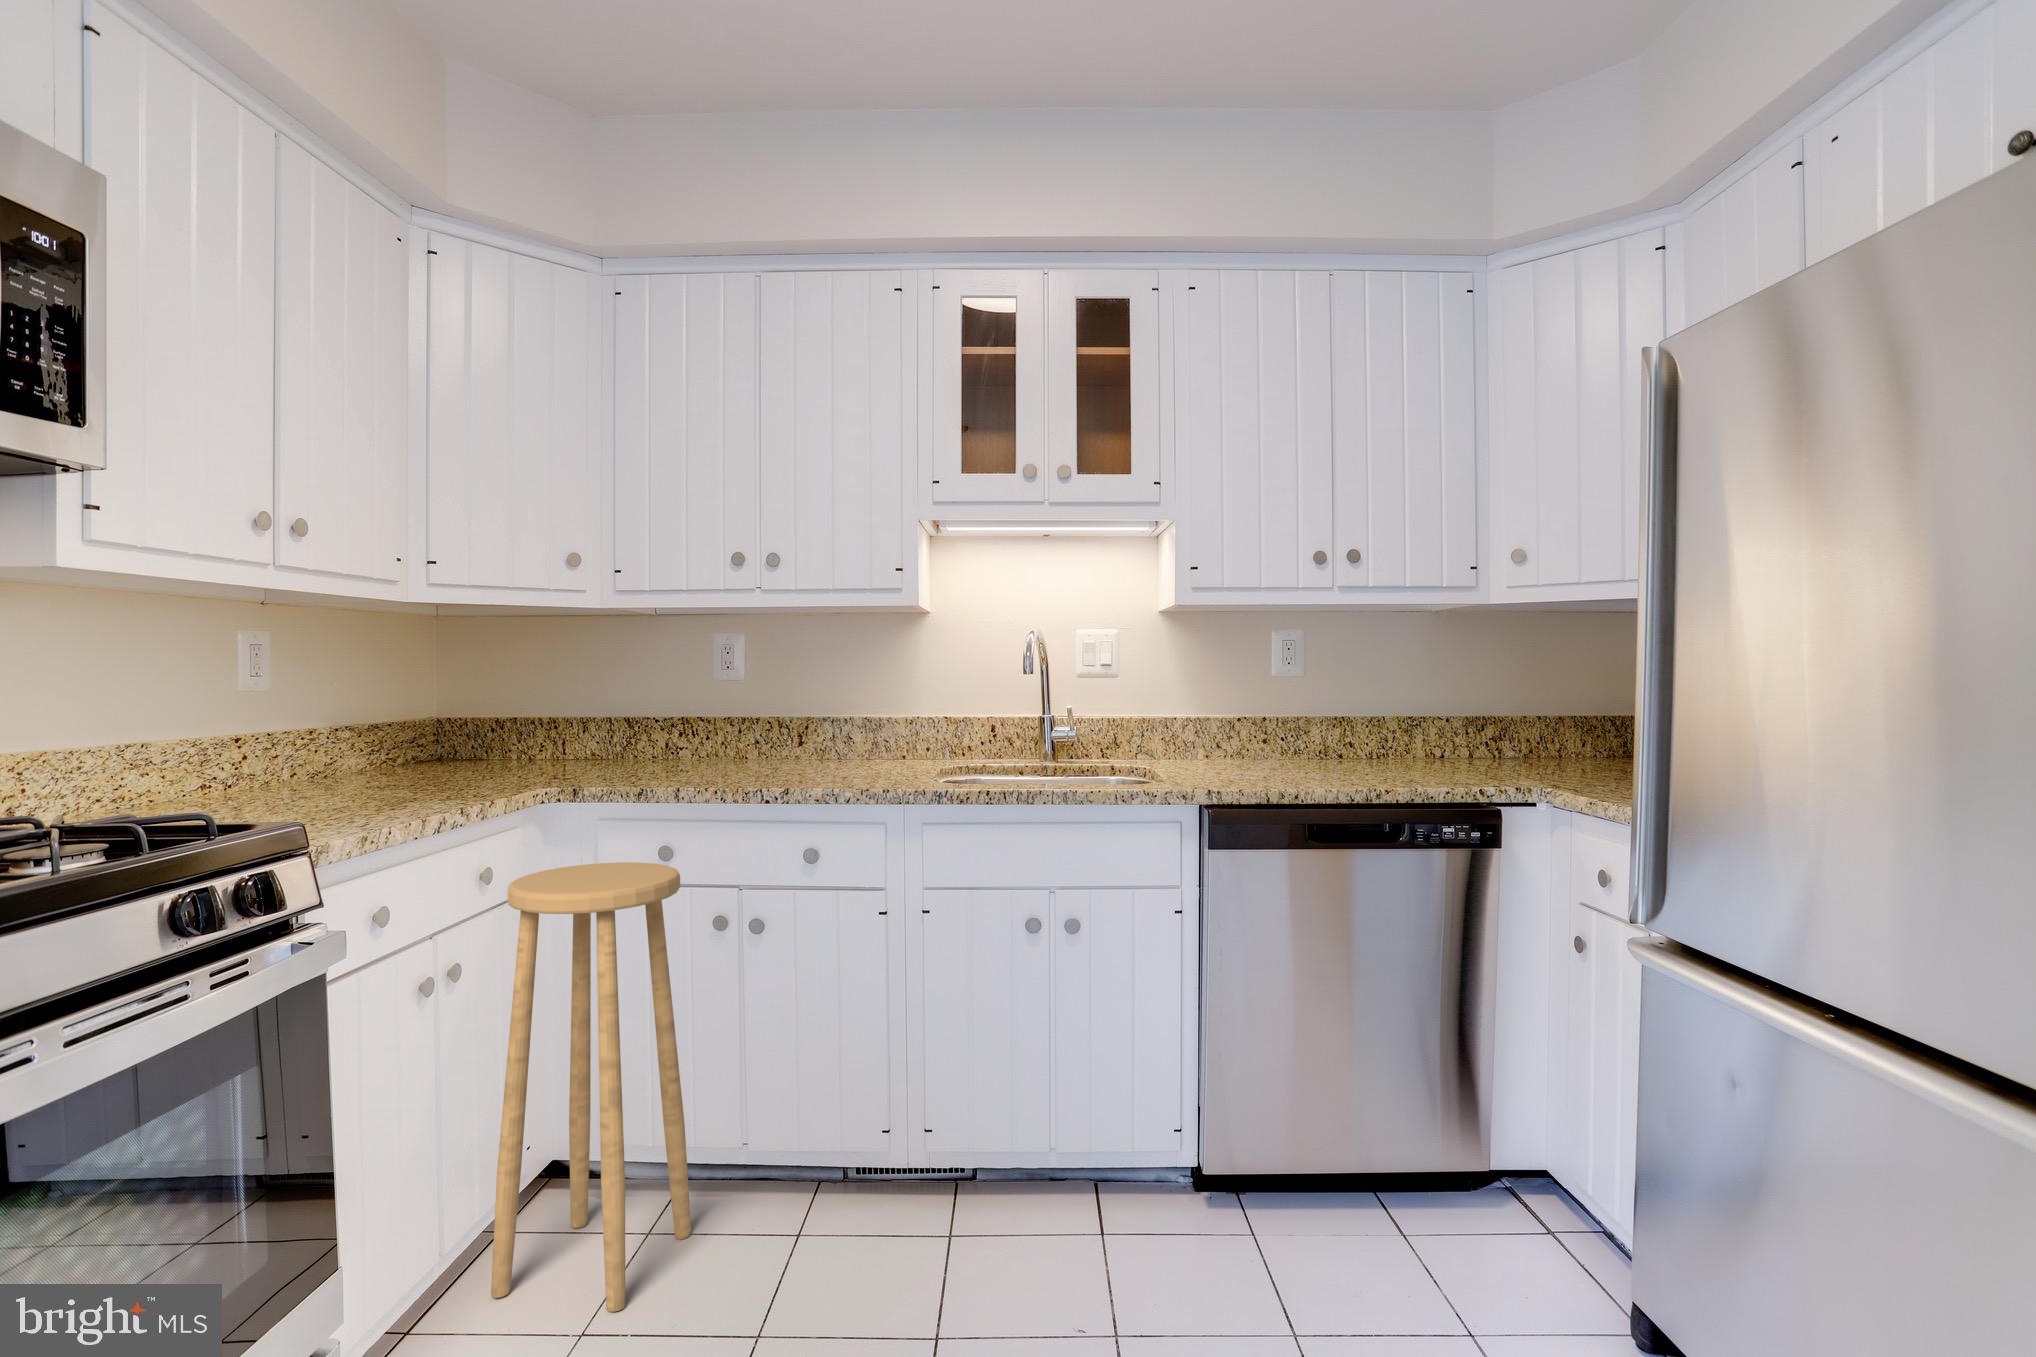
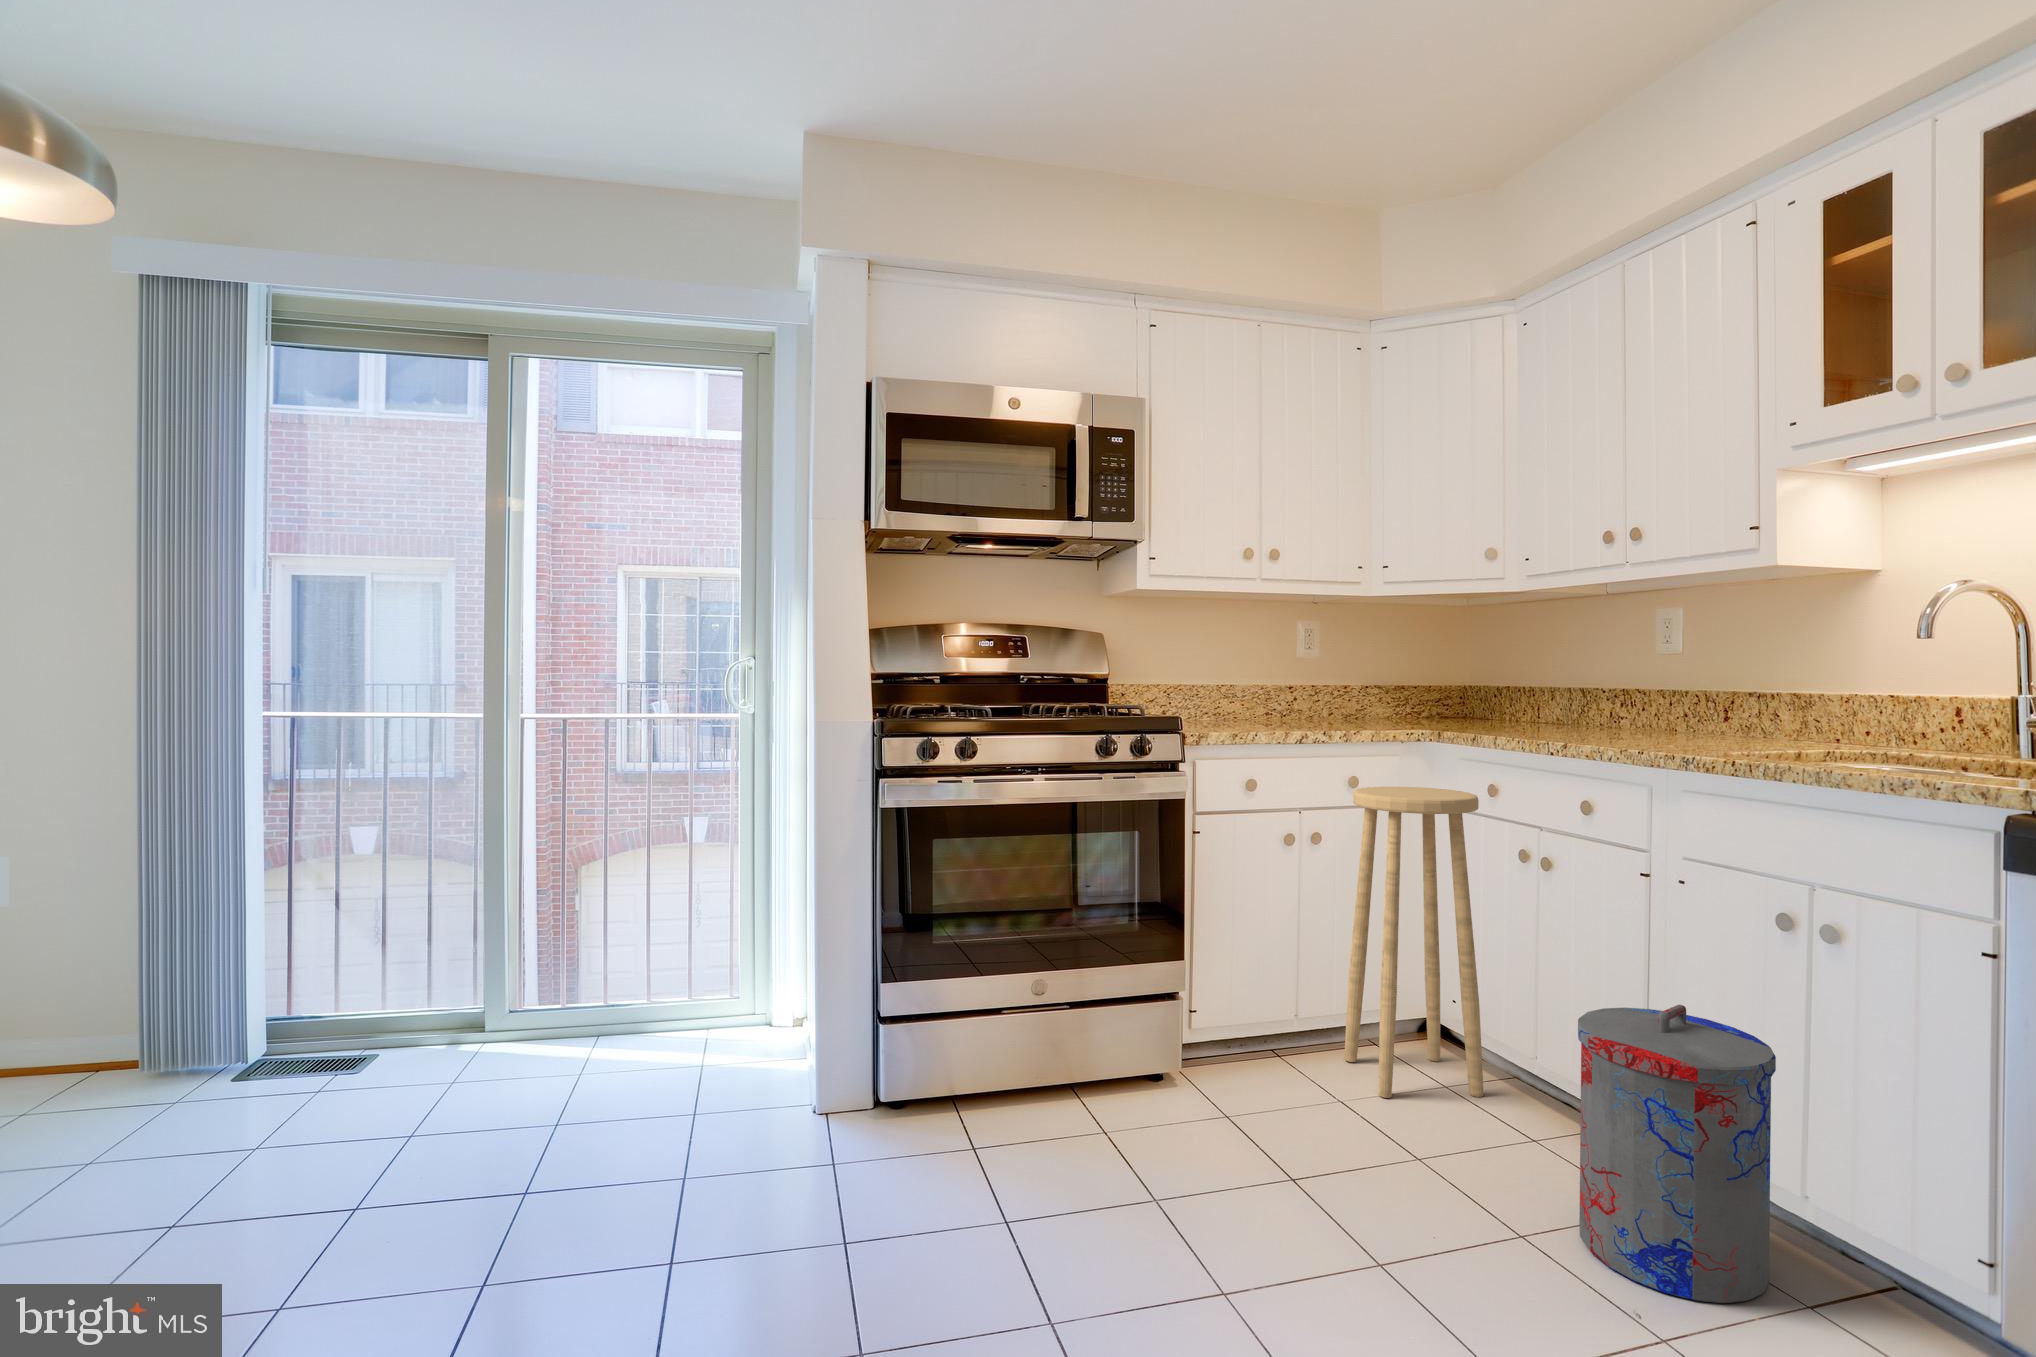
trash can: none [947,1028,1105,1315] -> present [1578,1005,1776,1303]

